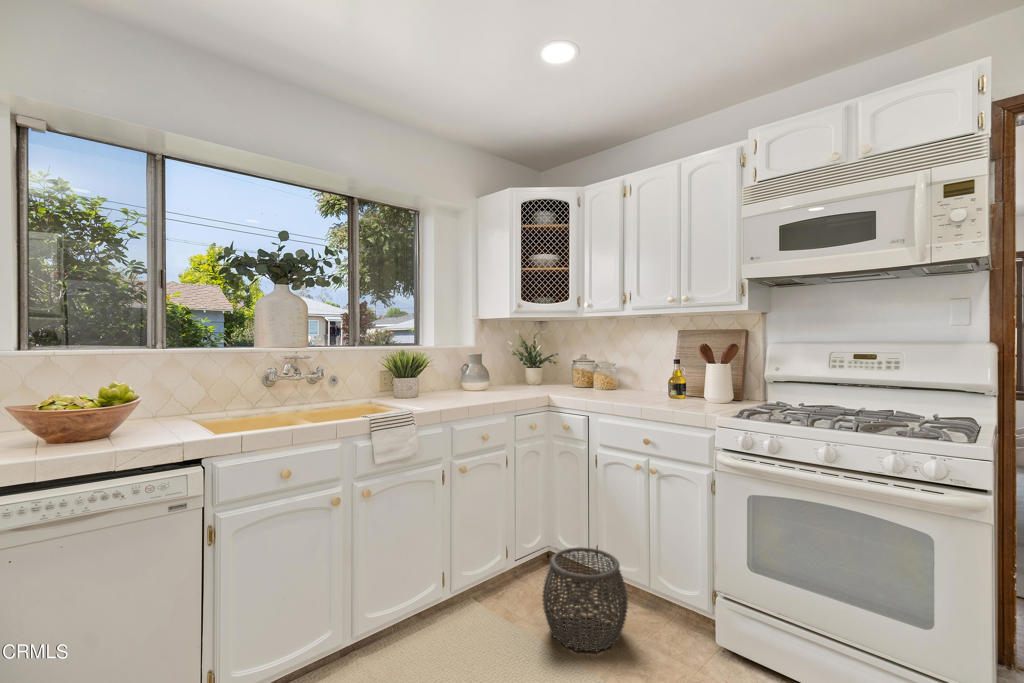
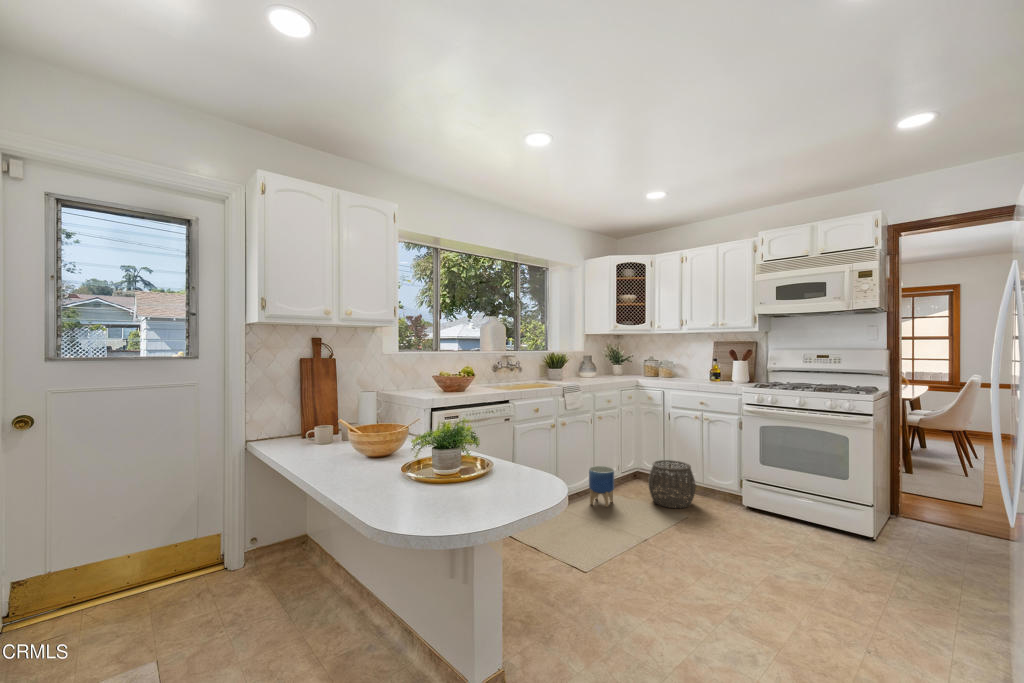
planter: none [429,562,476,650] -> present [589,466,614,507]

